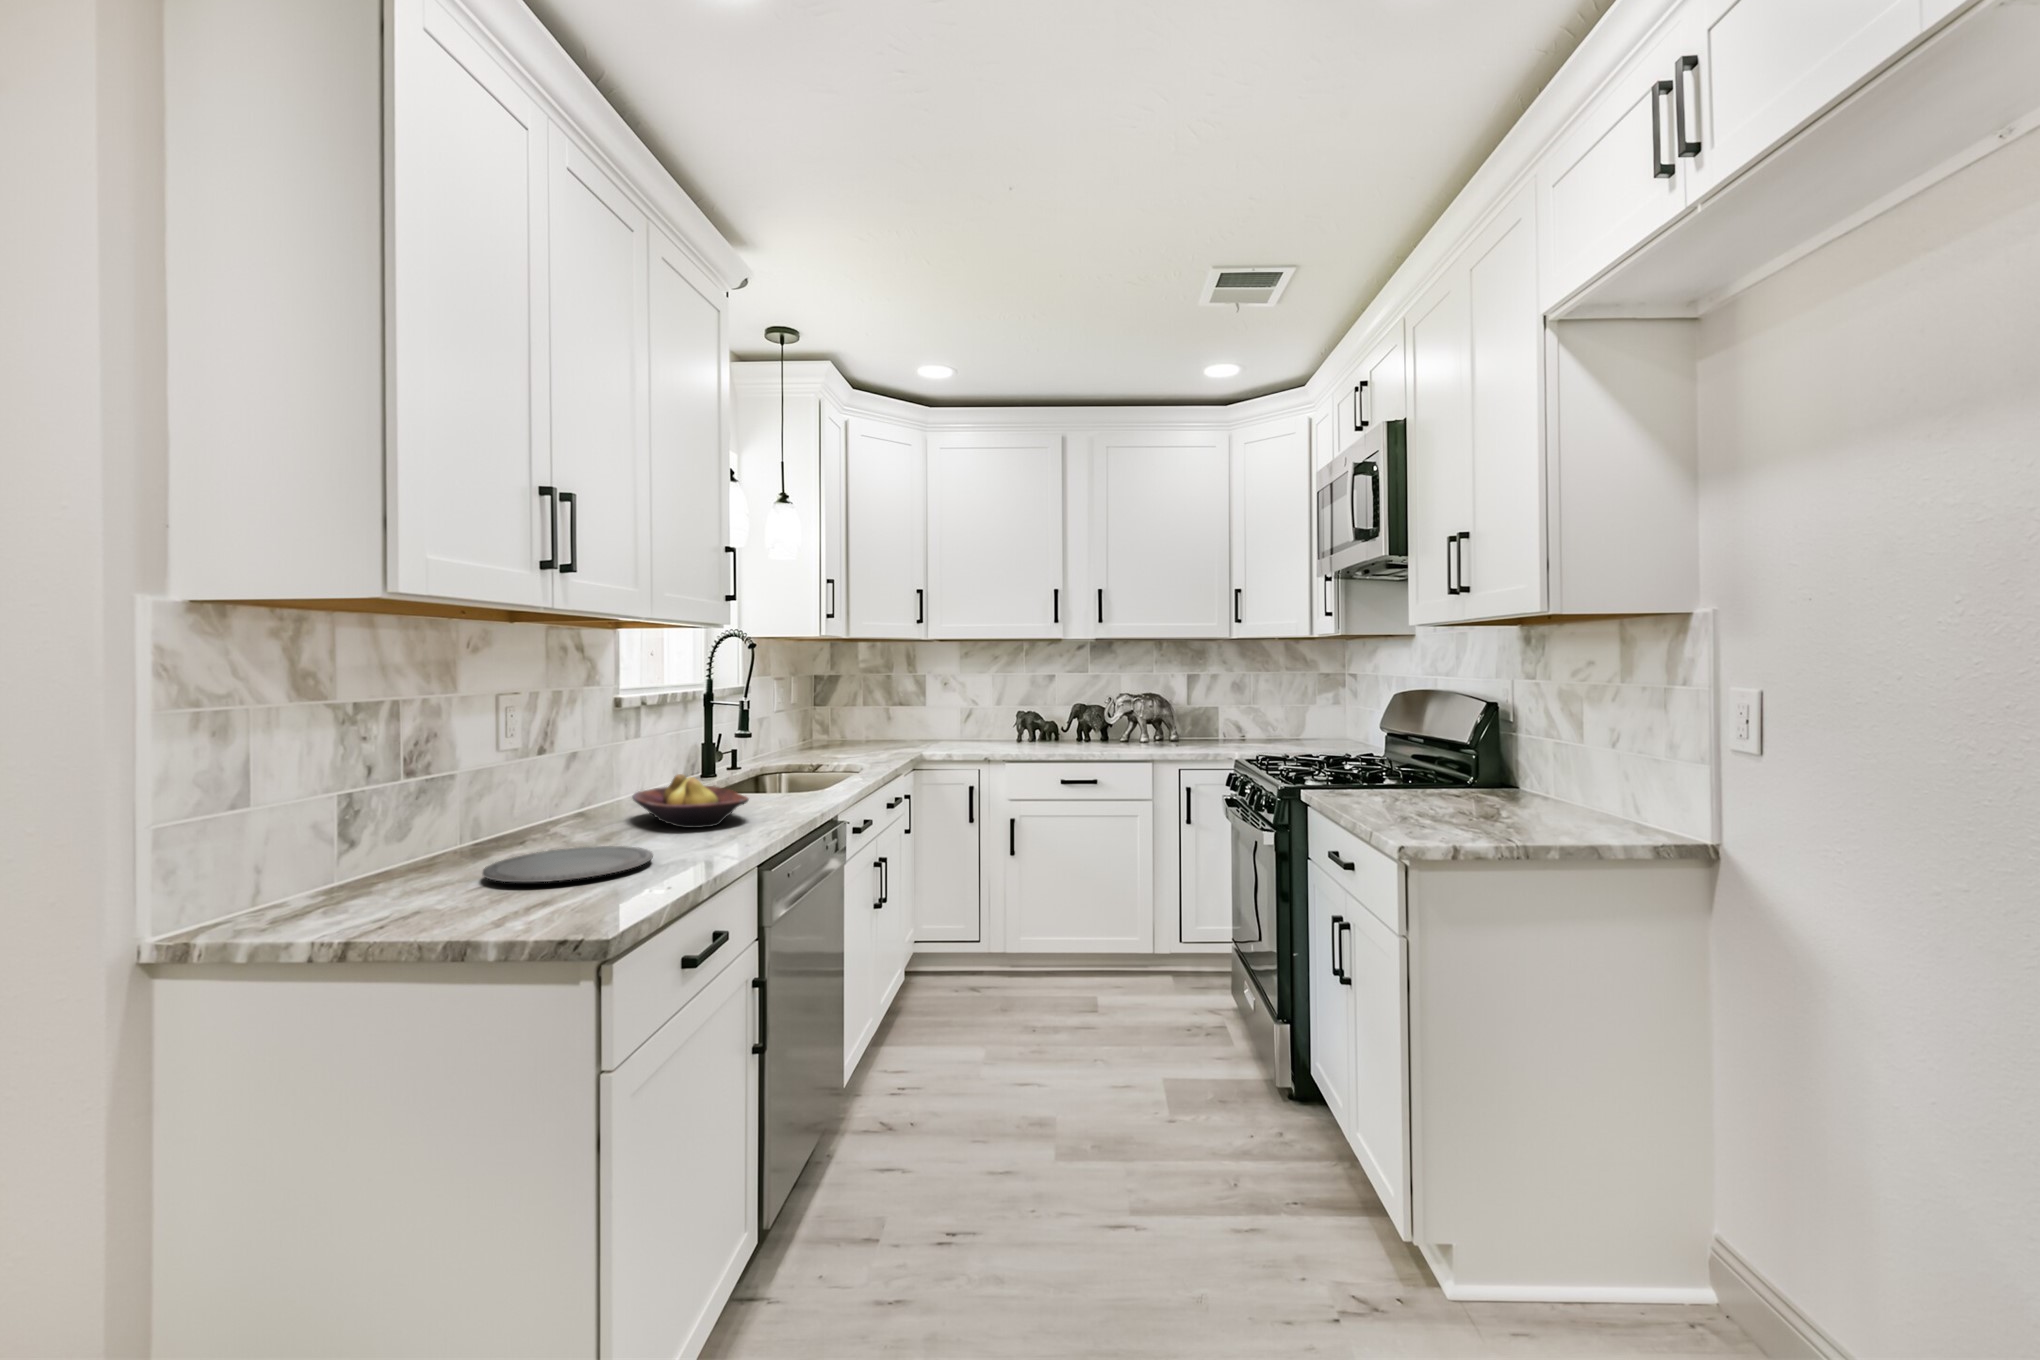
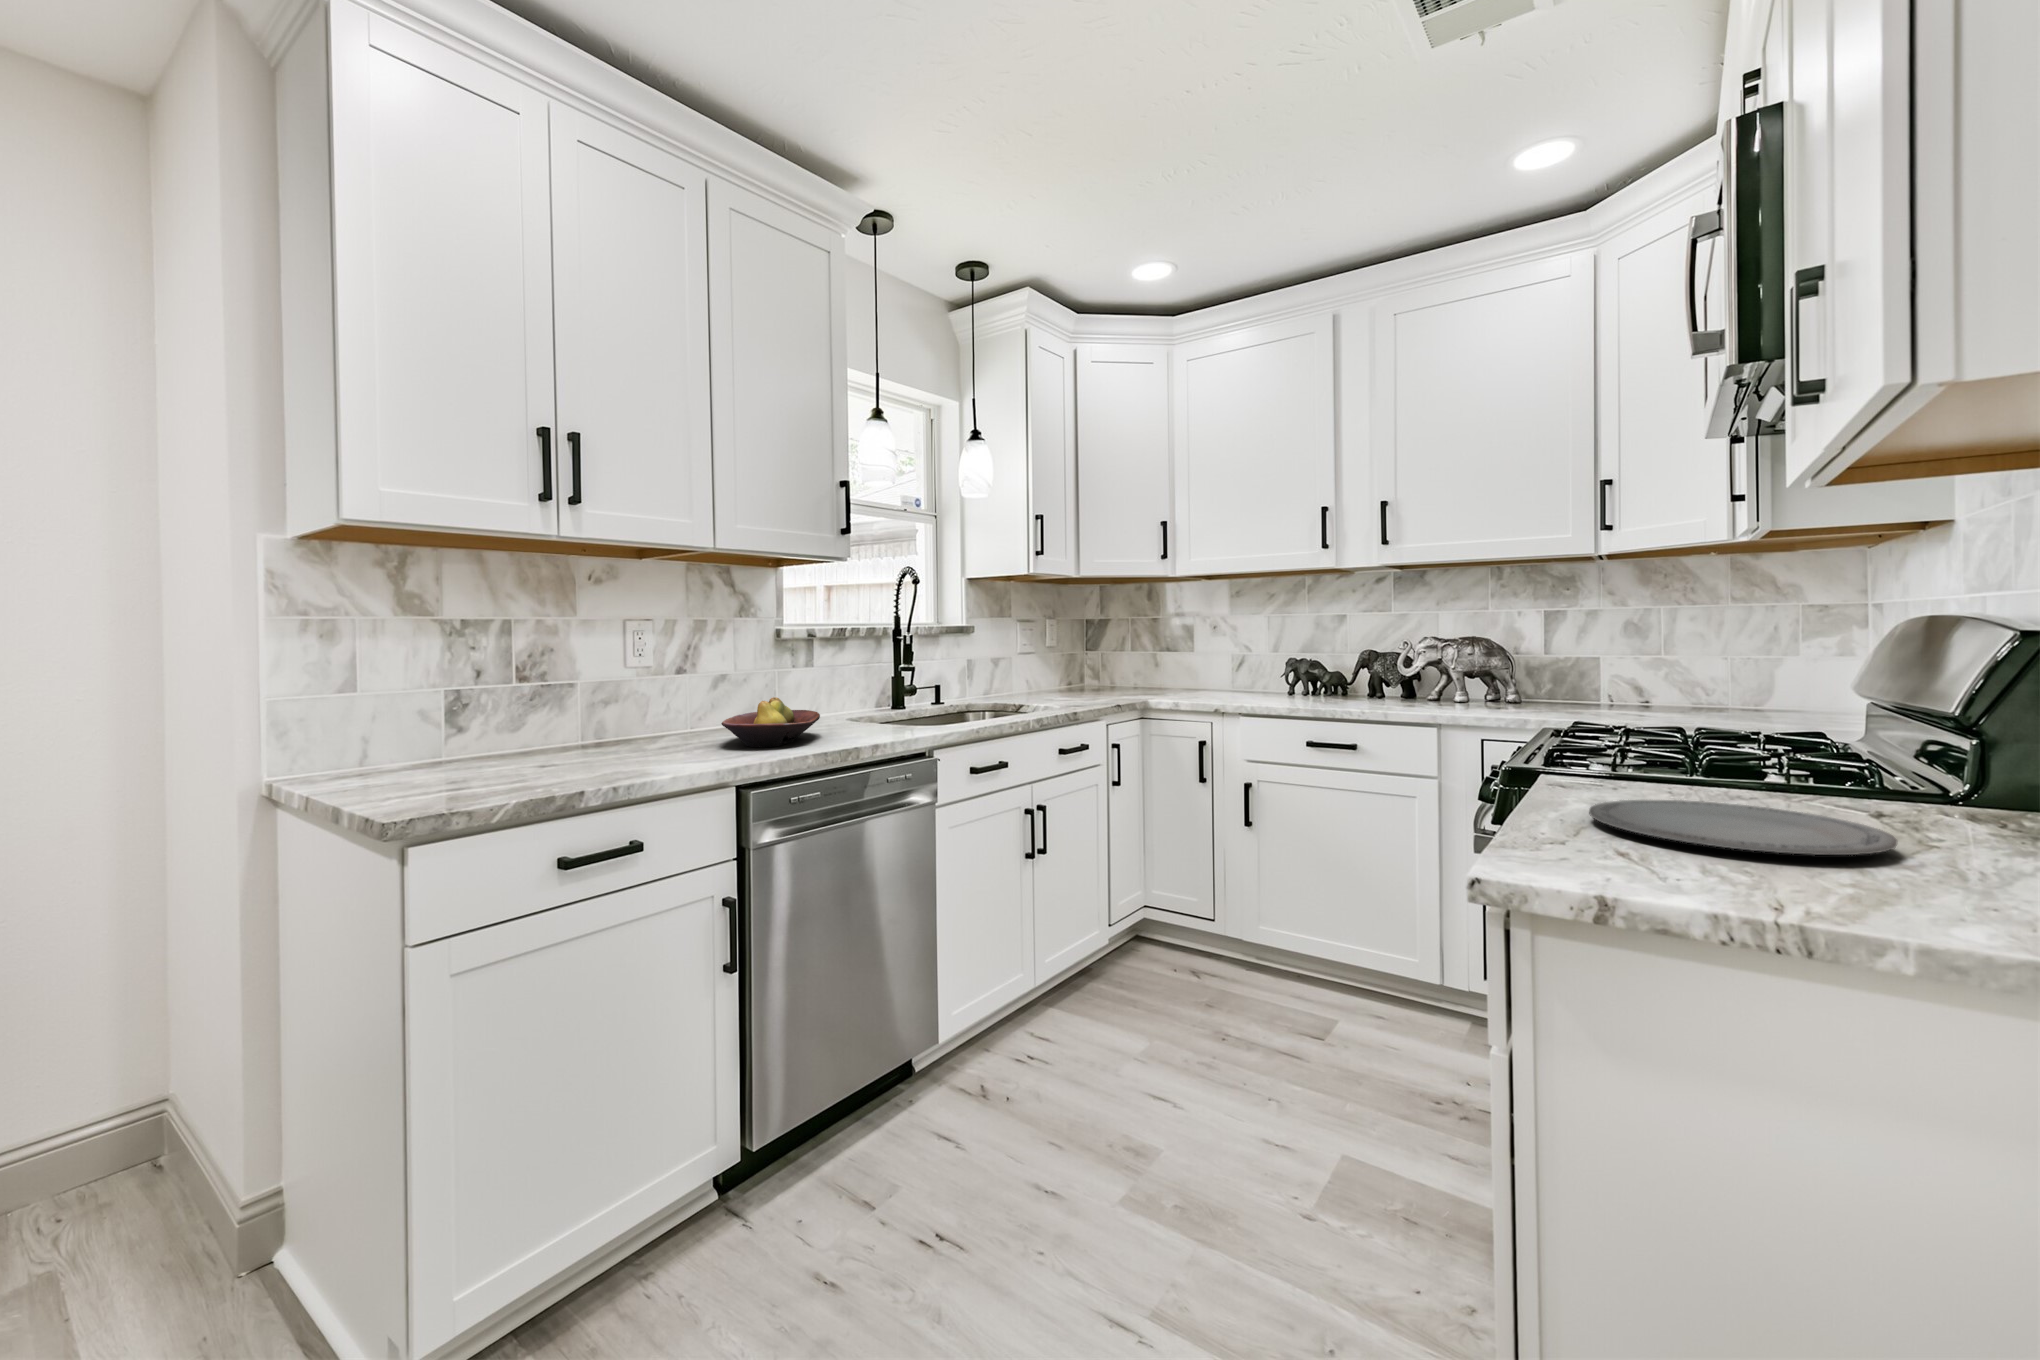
plate: present [483,846,653,882] -> present [1589,800,1897,855]

